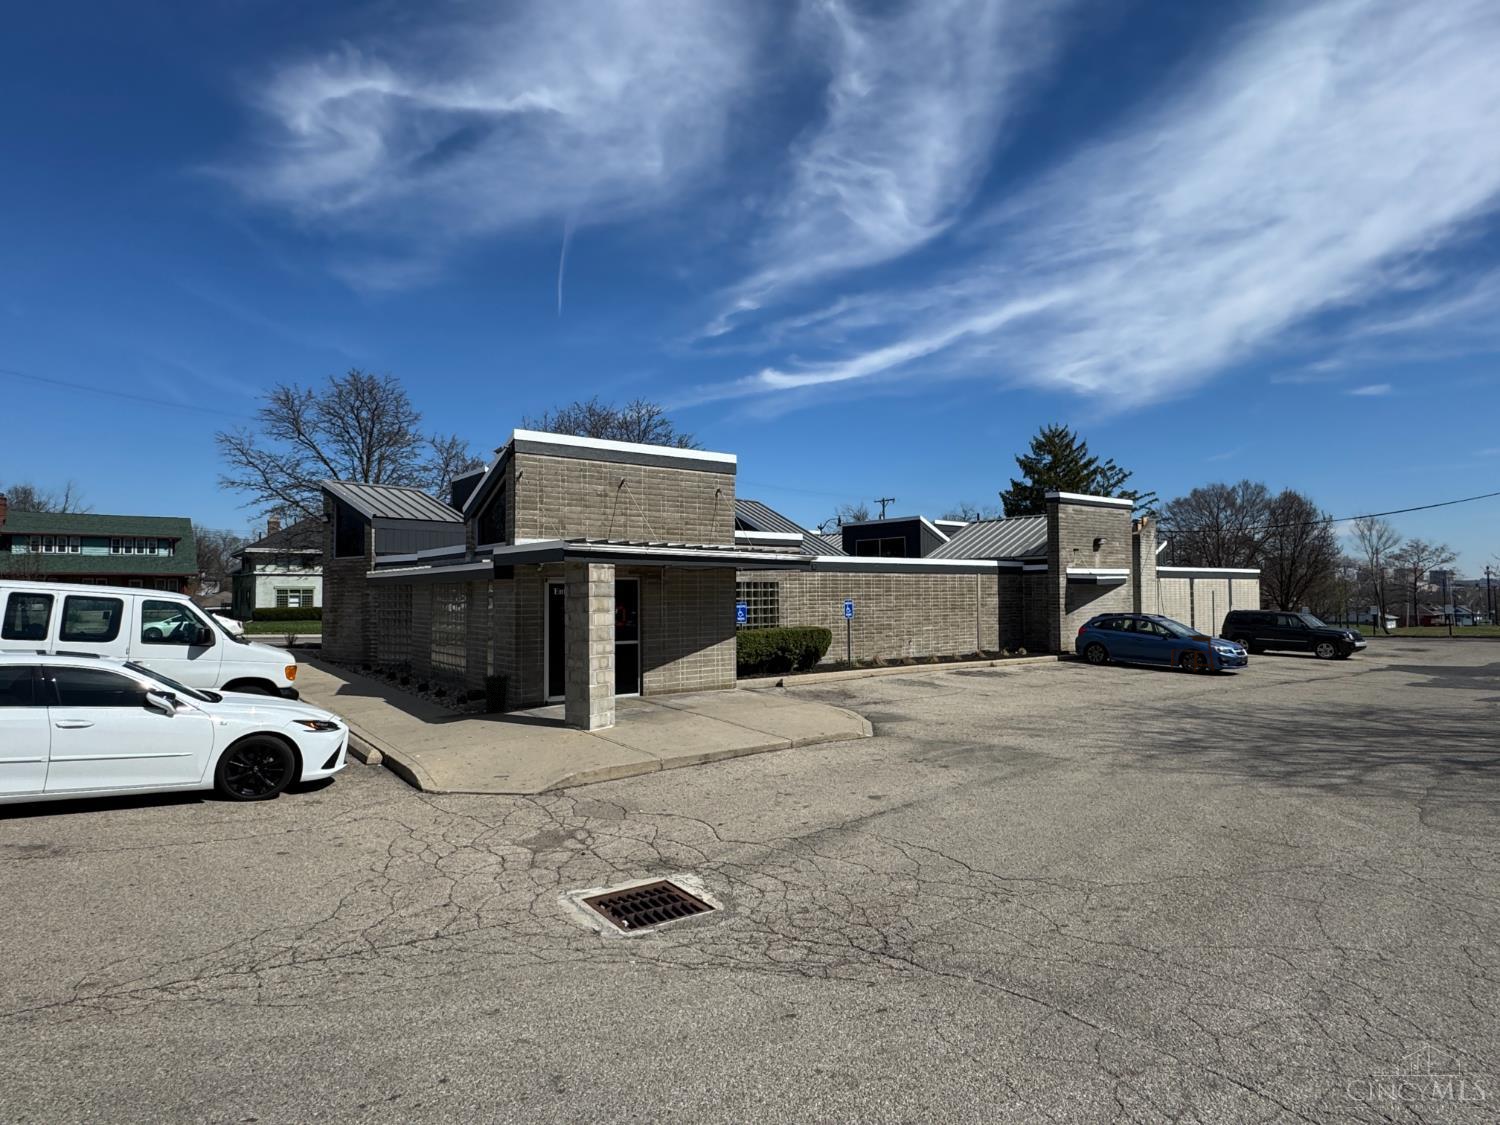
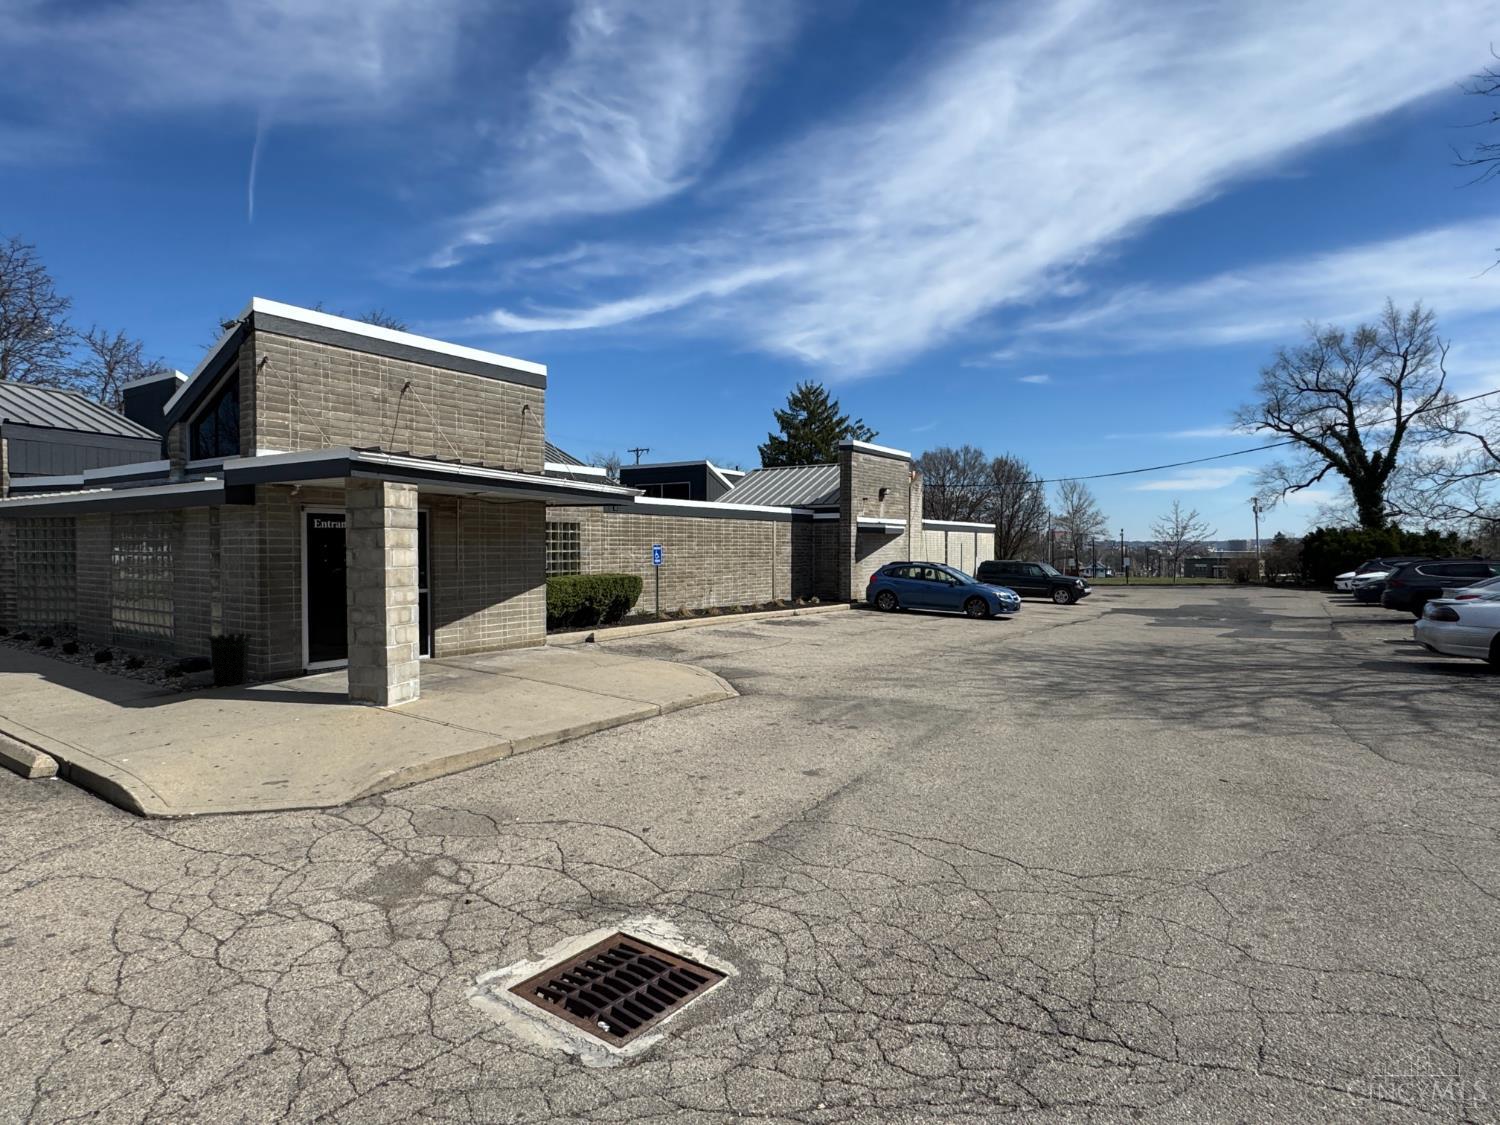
bench: present [1171,635,1214,672] -> none [960,583,1000,619]

